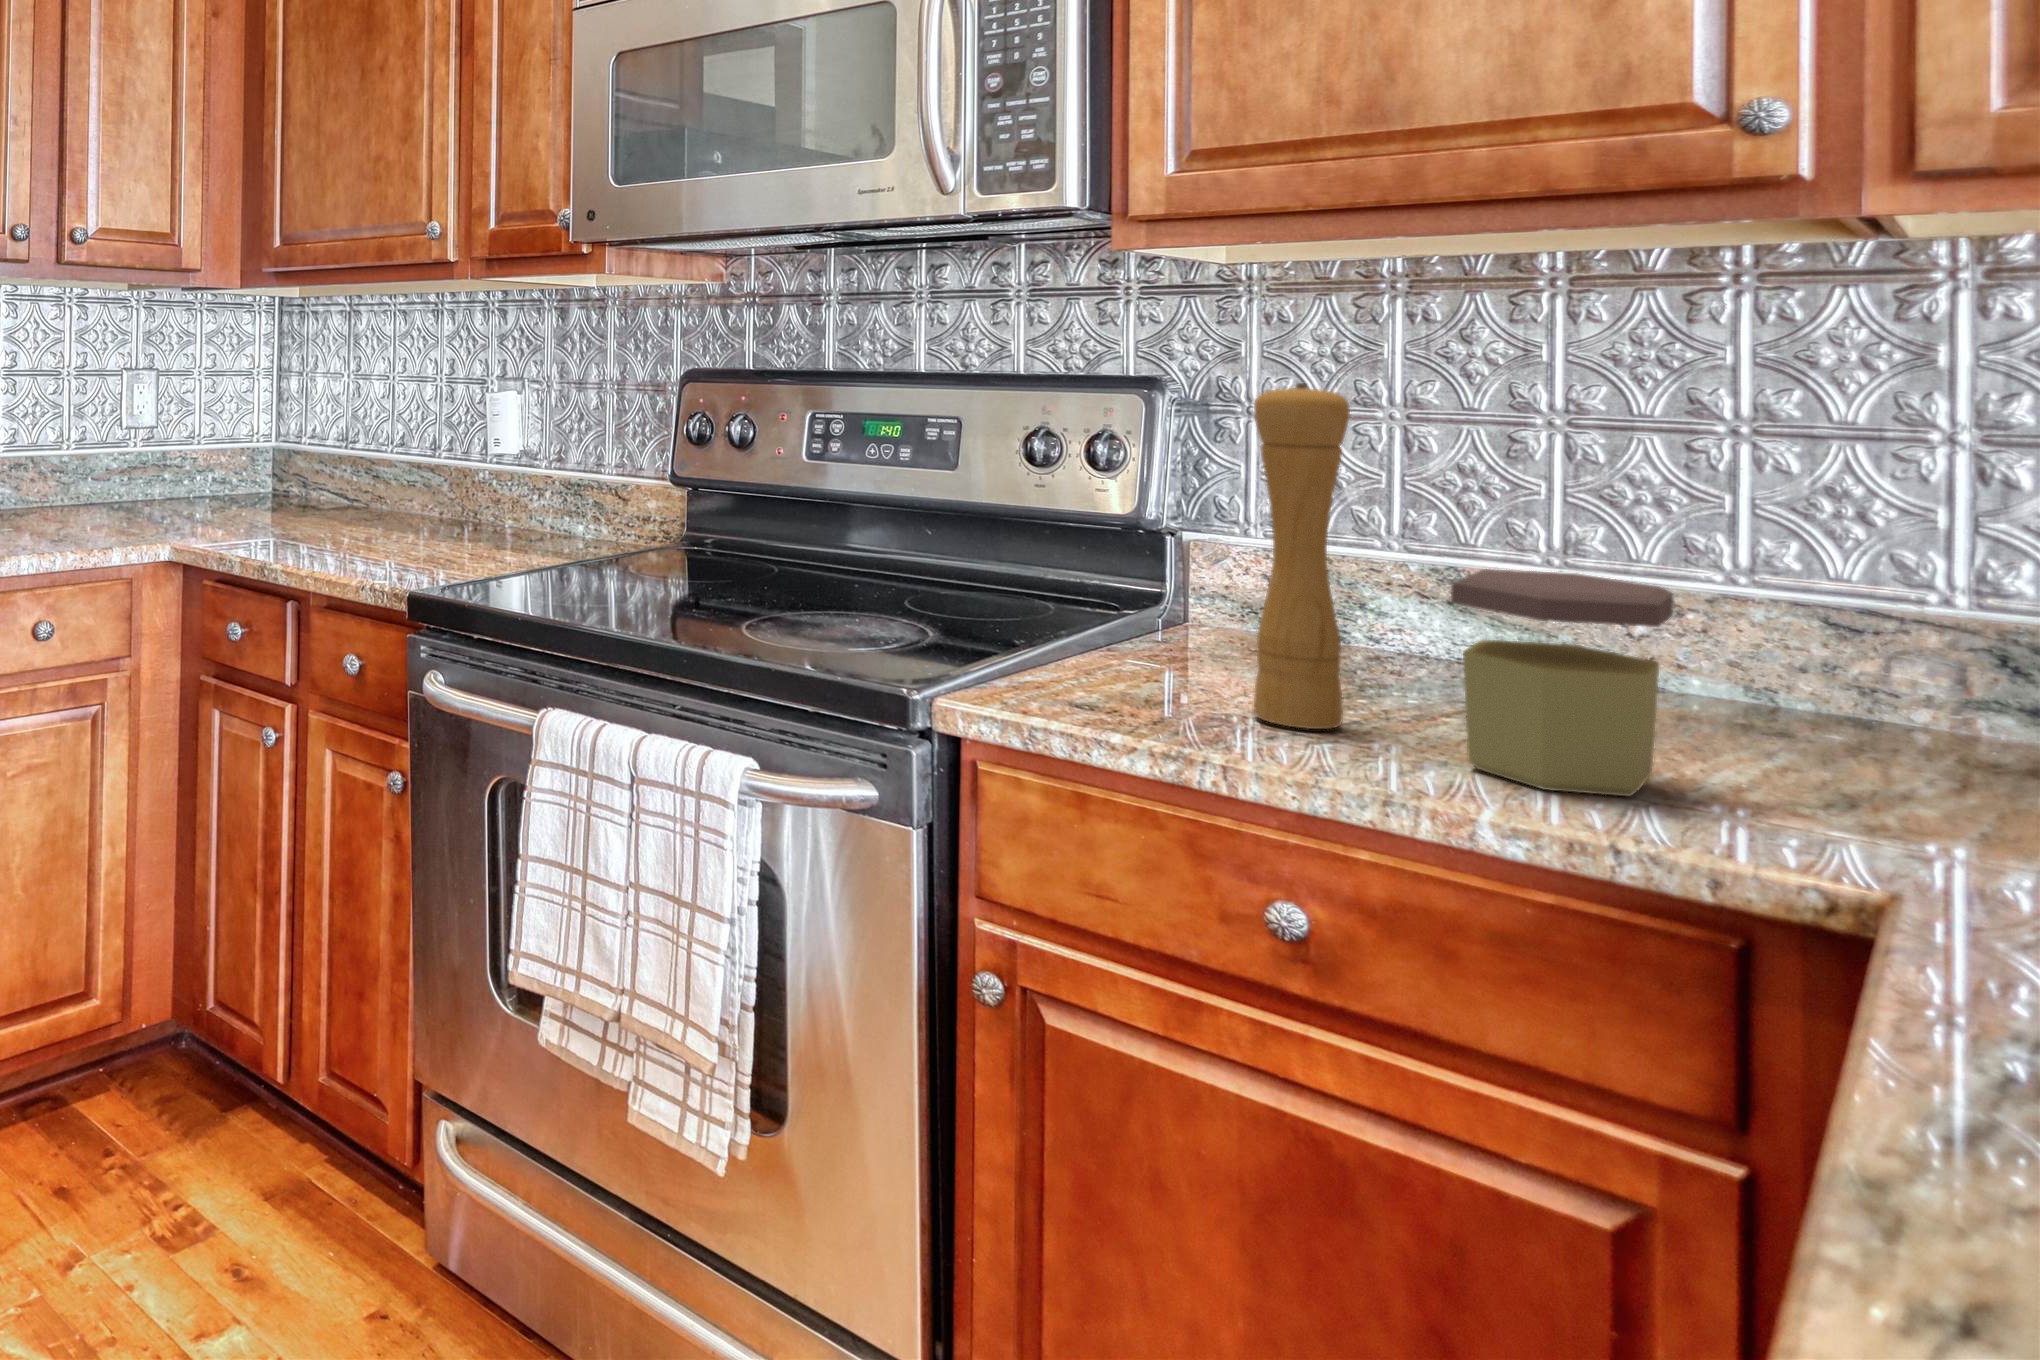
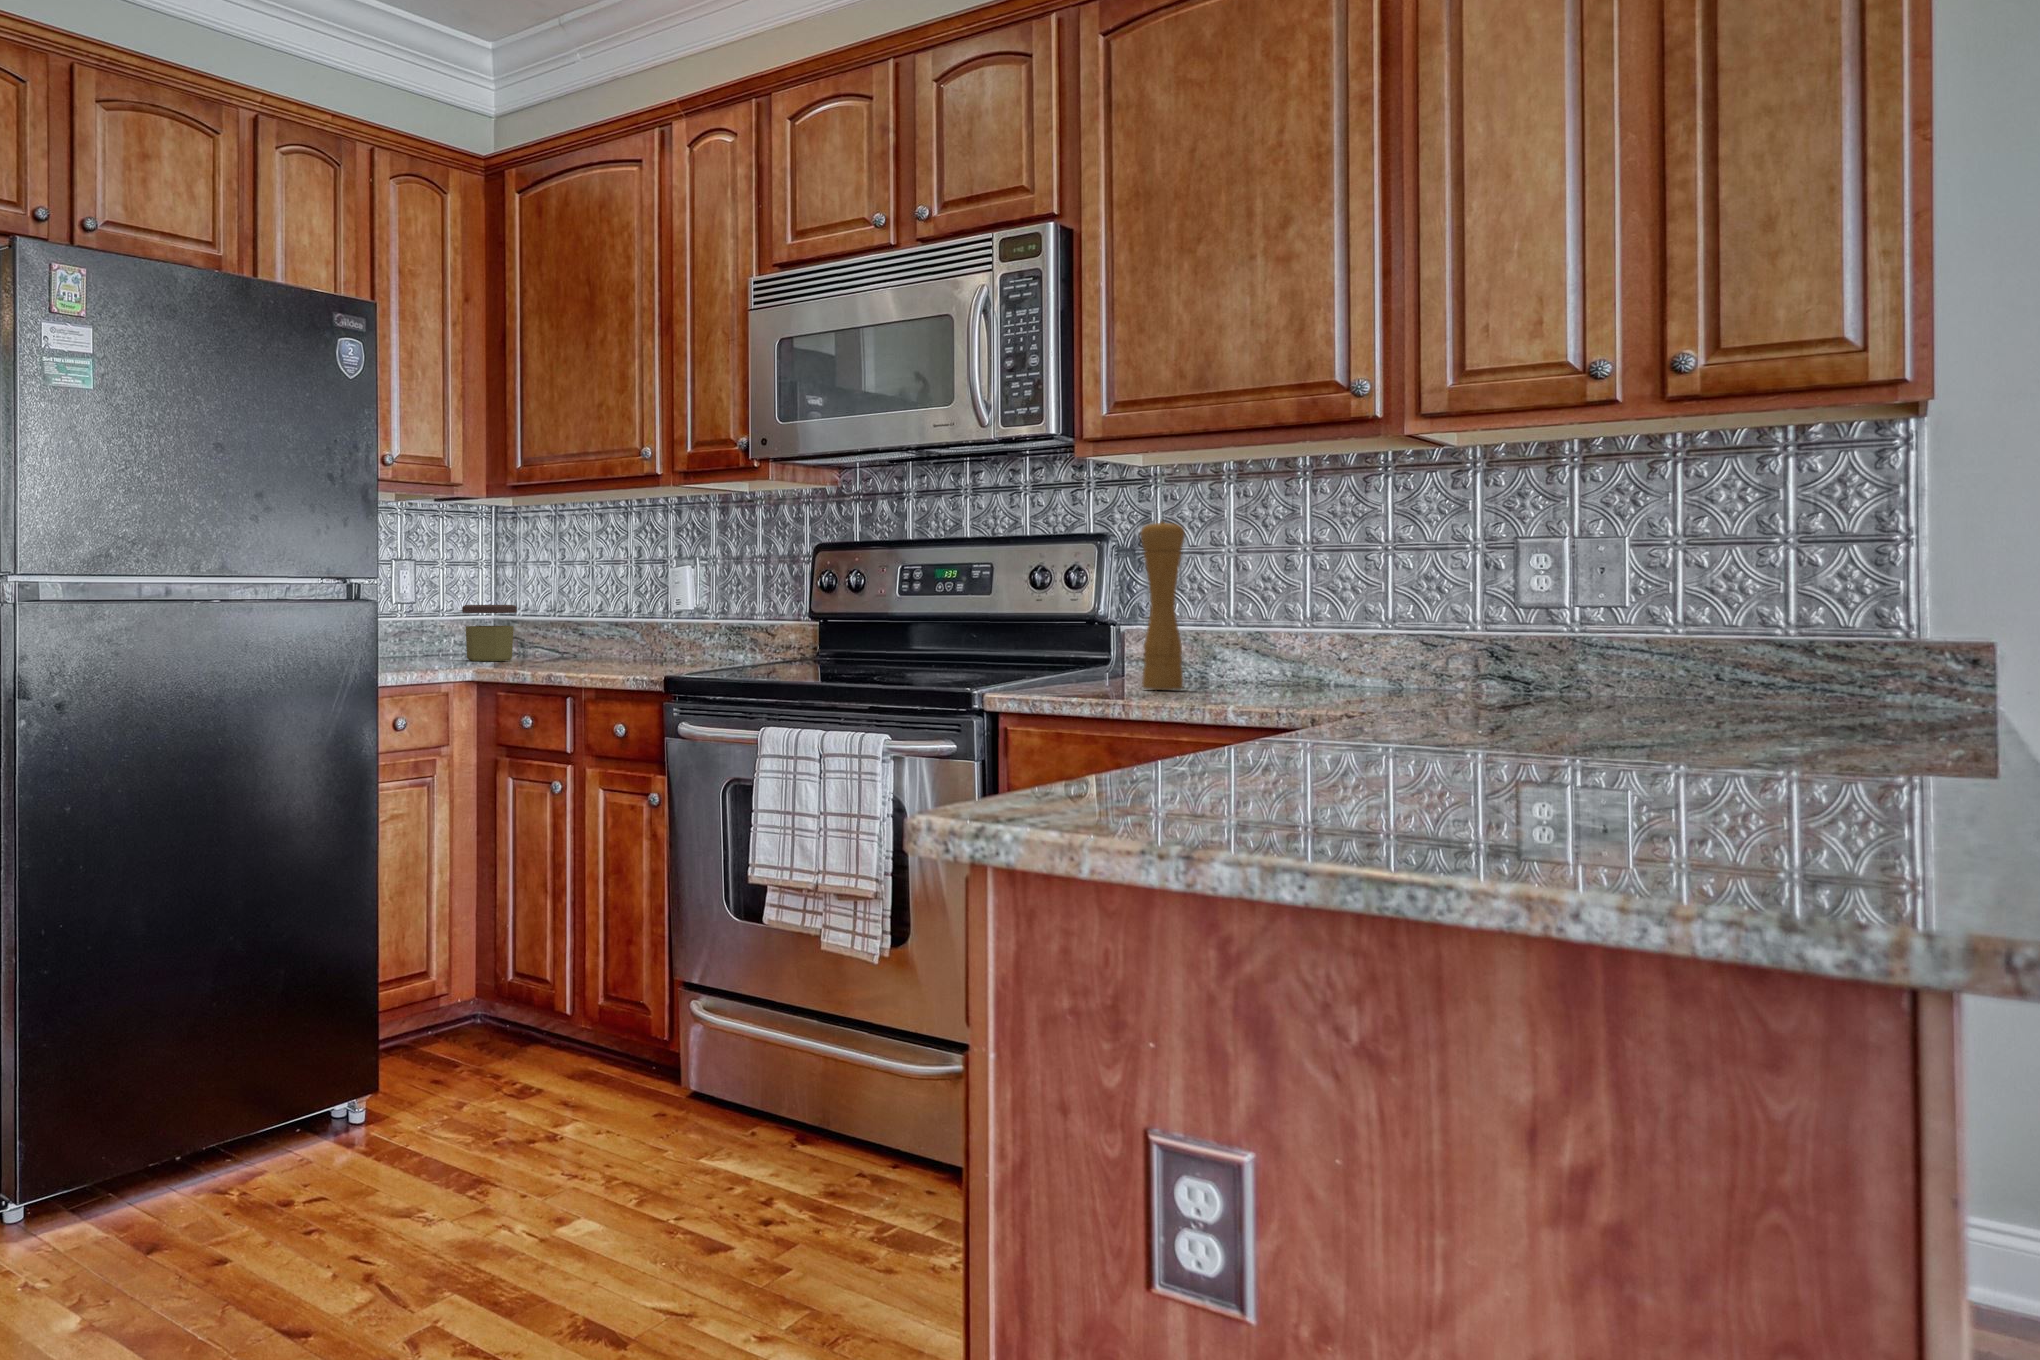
jar: present [1451,569,1673,796] -> present [462,605,517,661]

